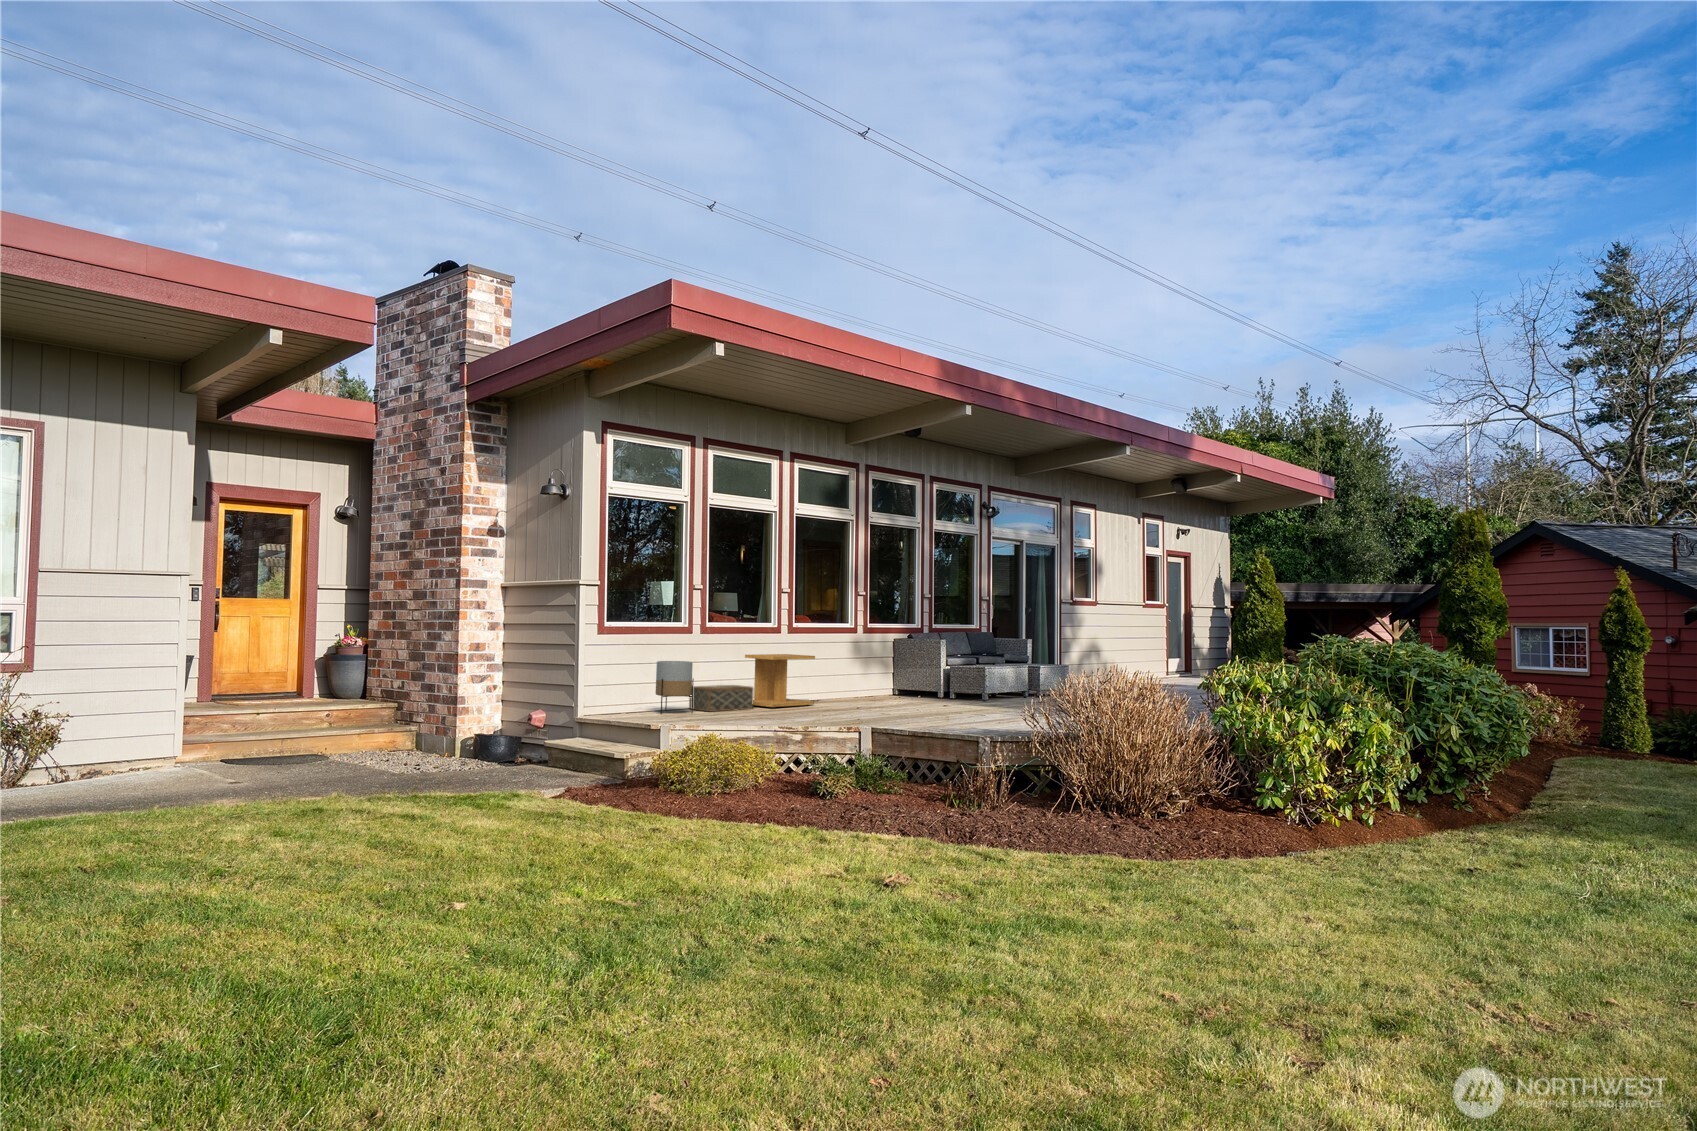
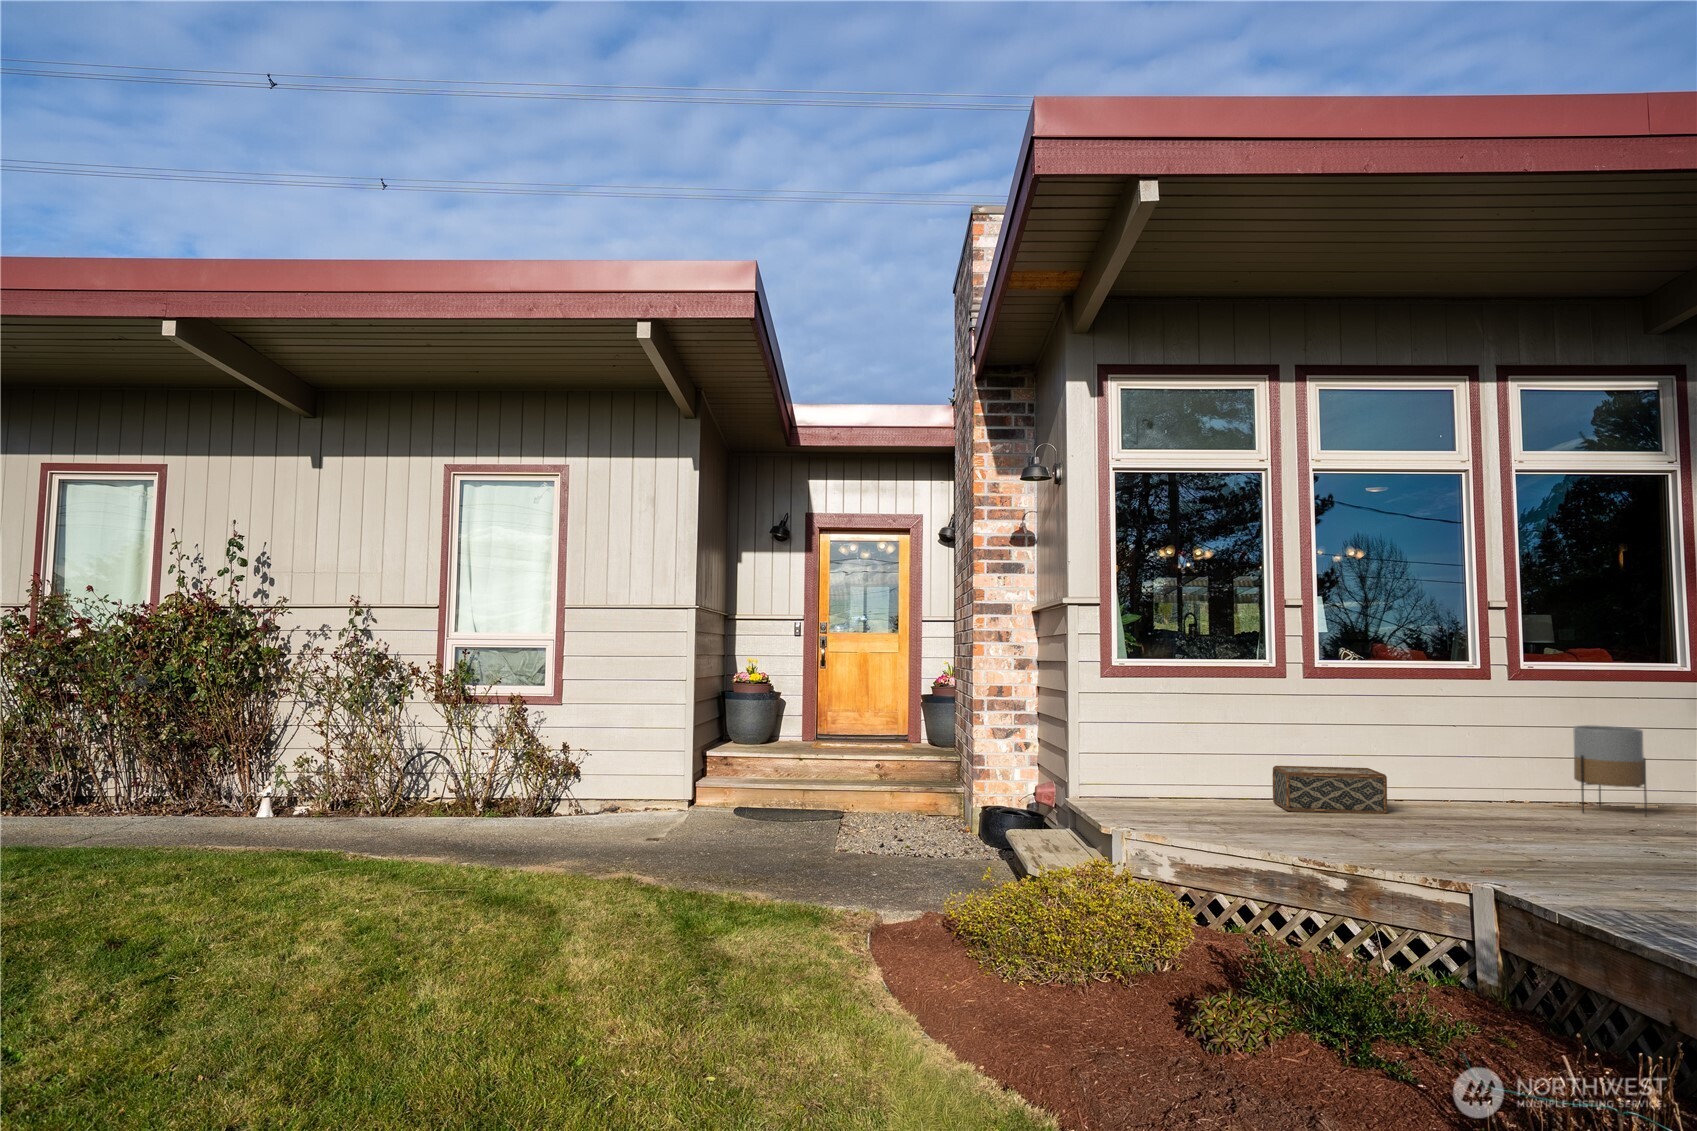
side table: present [745,654,815,708] -> none [1393,717,1536,817]
planter: present [656,661,694,714] -> present [1573,725,1647,815]

